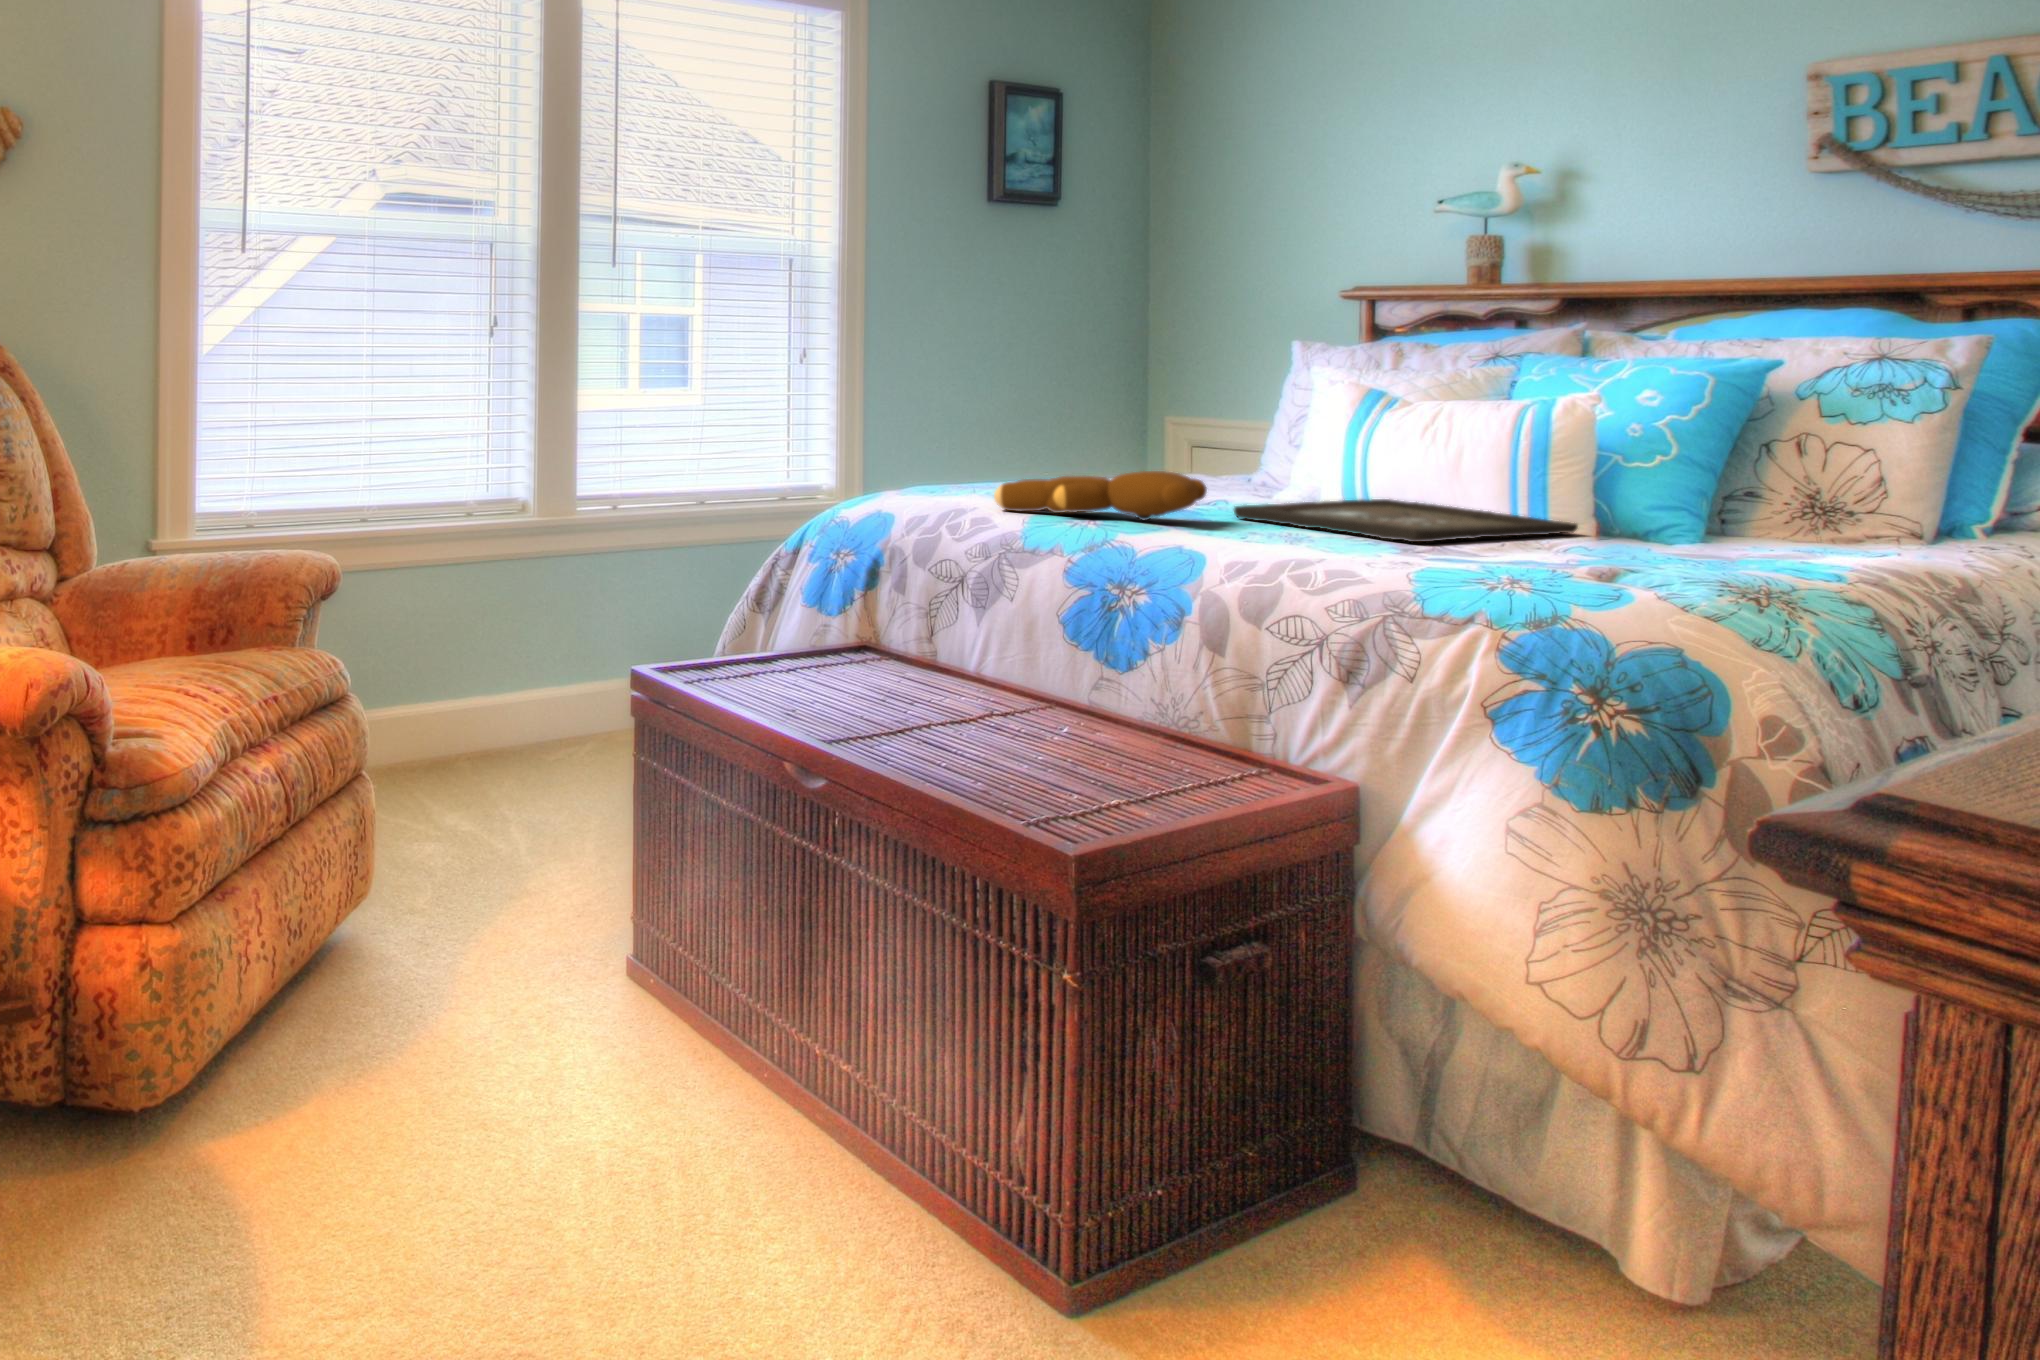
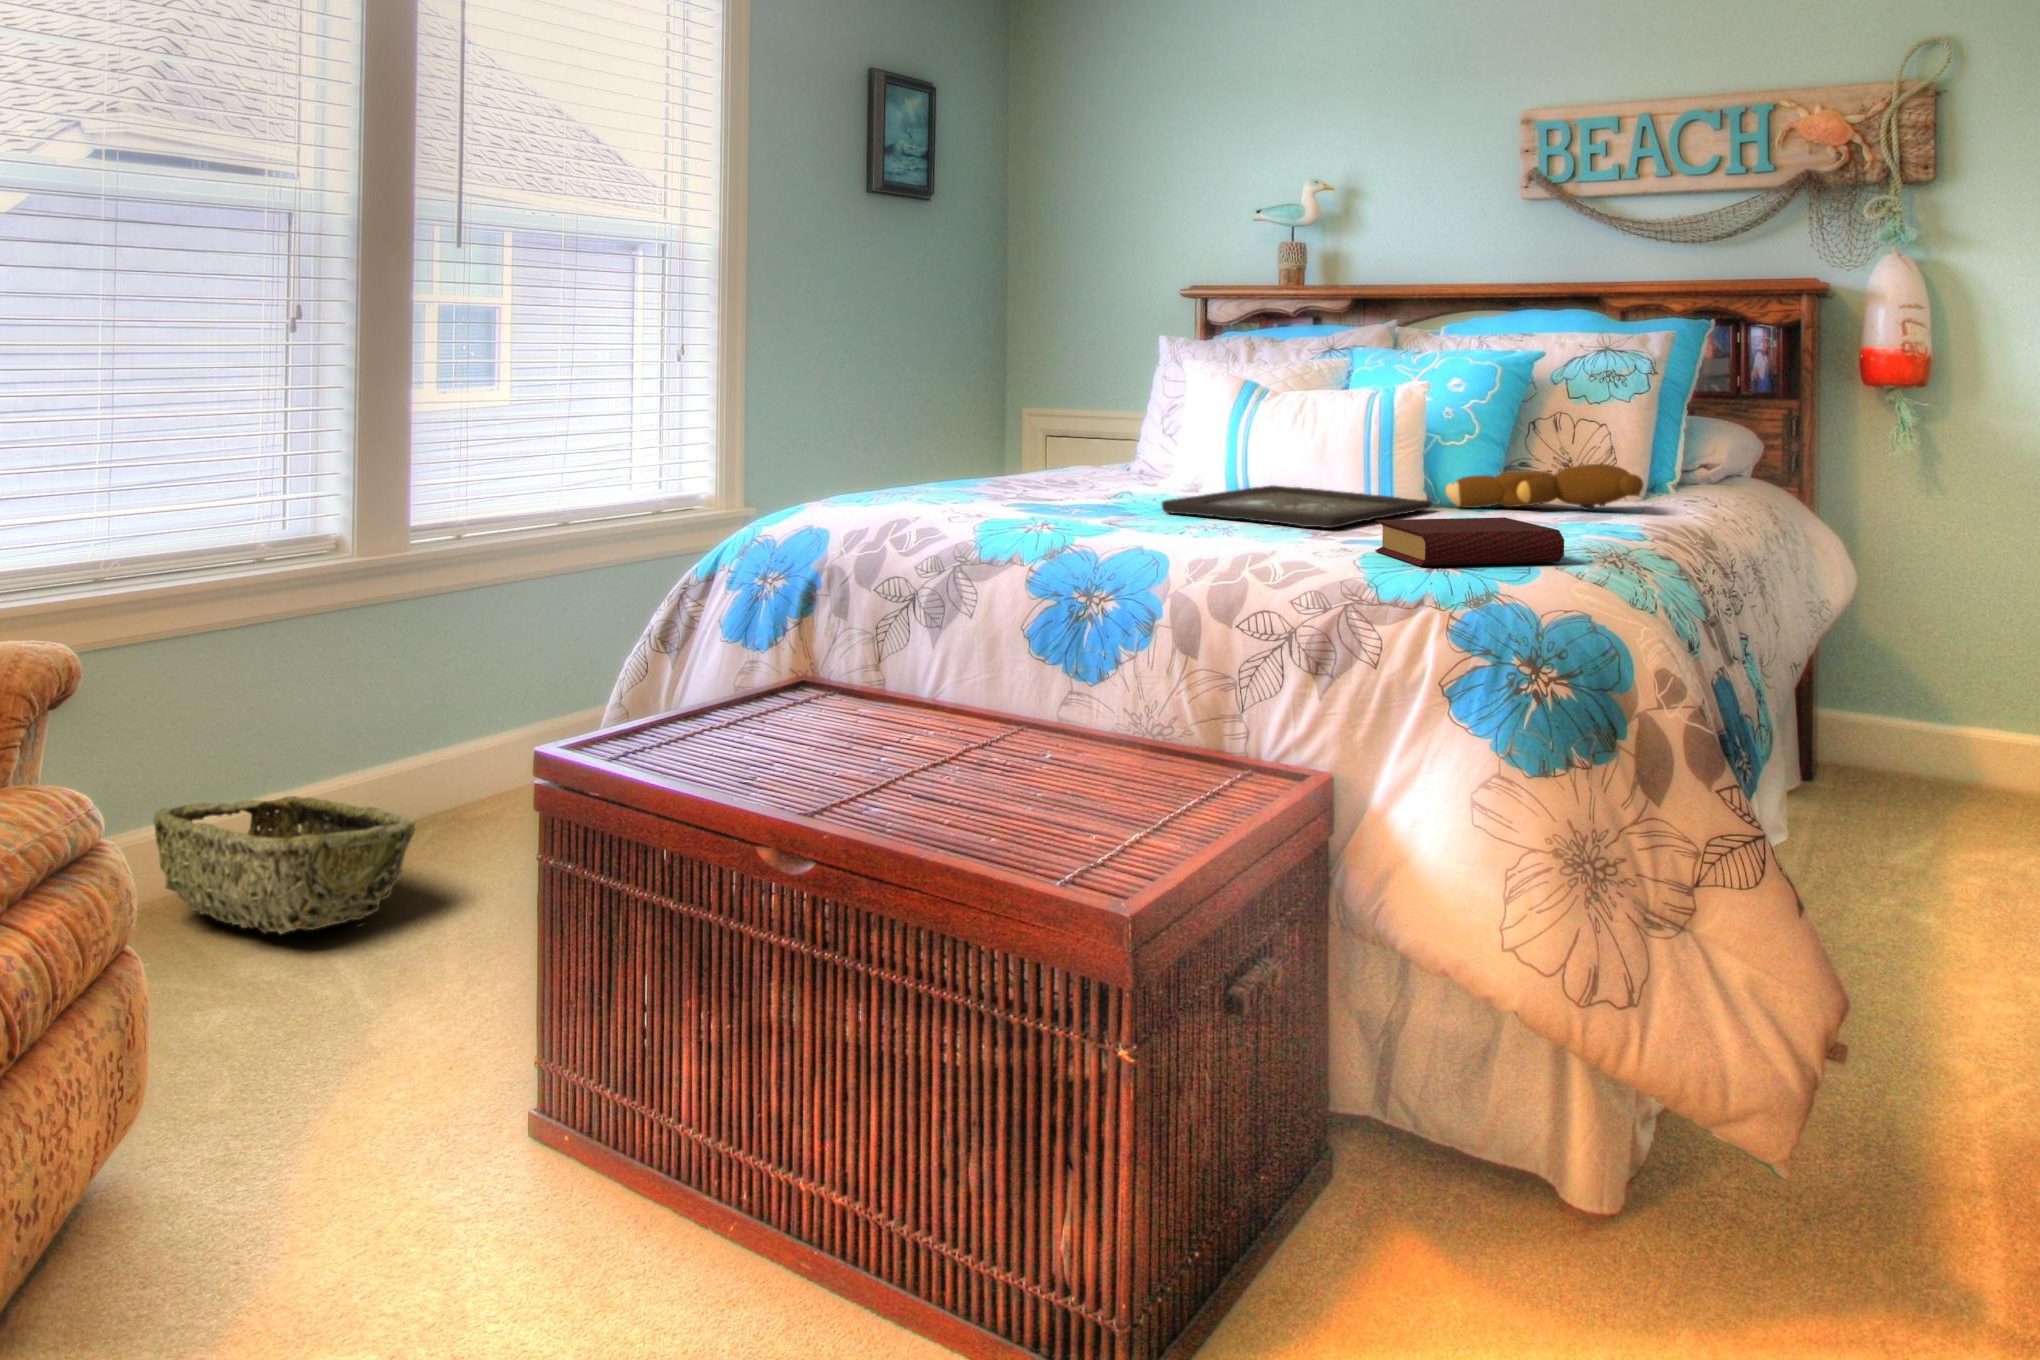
teddy bear: present [994,471,1207,520] -> present [1446,464,1644,510]
book: none [1445,533,1685,592] -> present [1375,517,1564,566]
woven basket: none [401,693,572,801] -> present [153,796,415,934]

